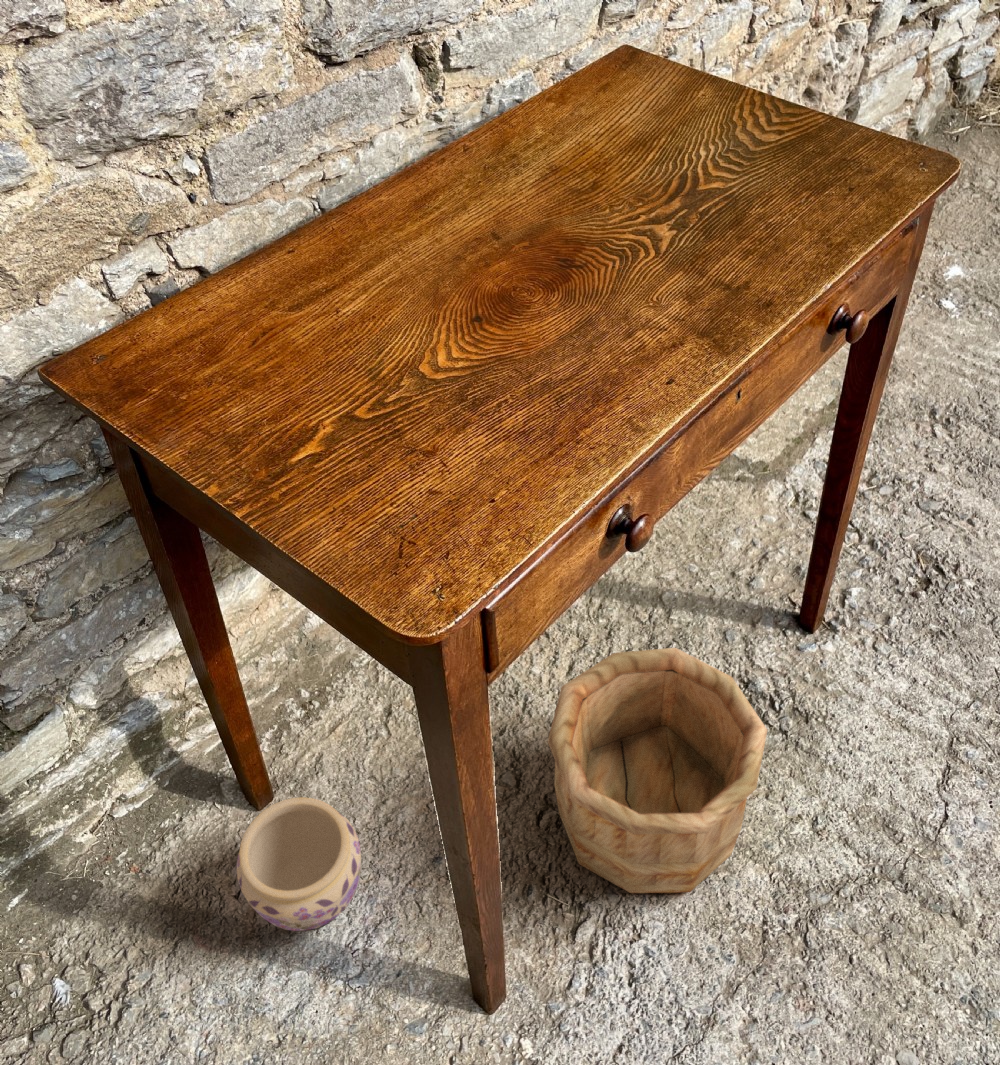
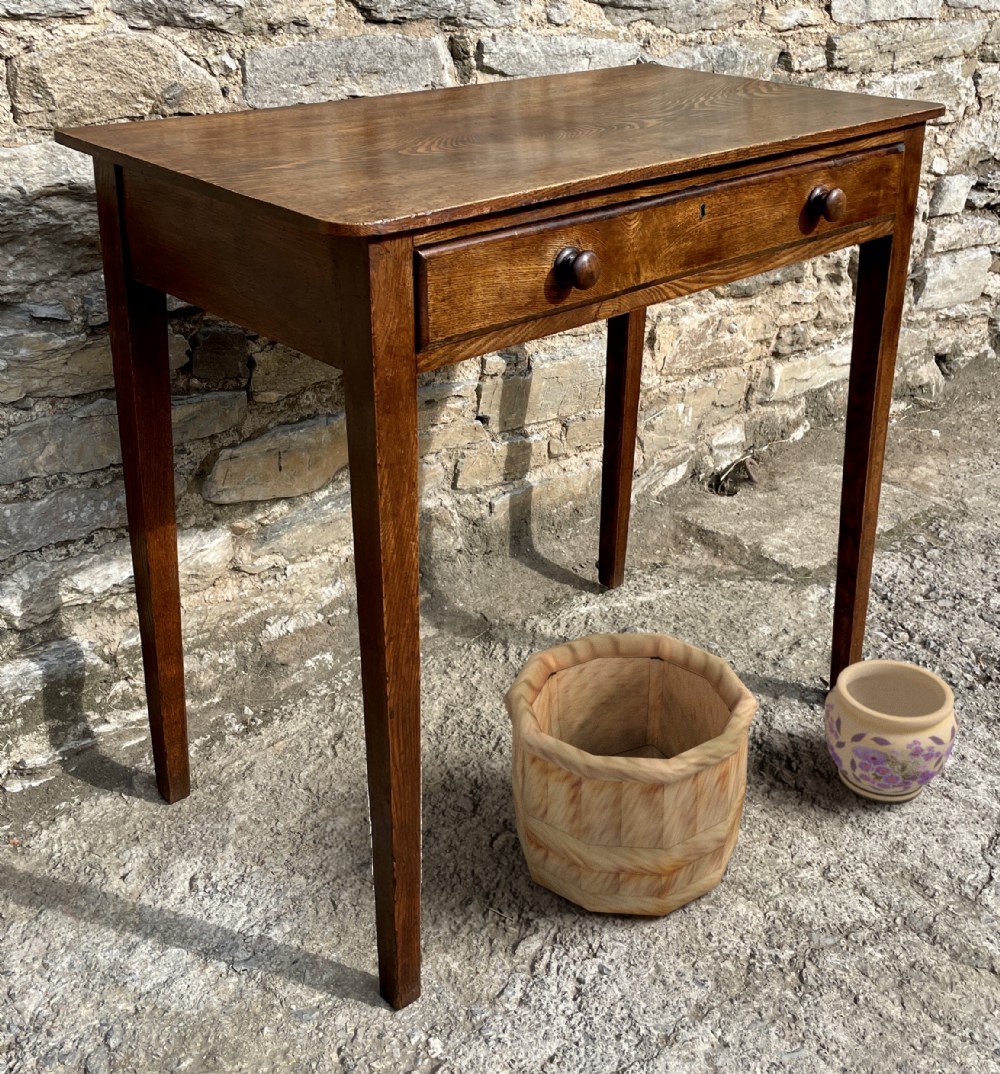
planter: present [236,797,361,931] -> present [825,659,959,803]

